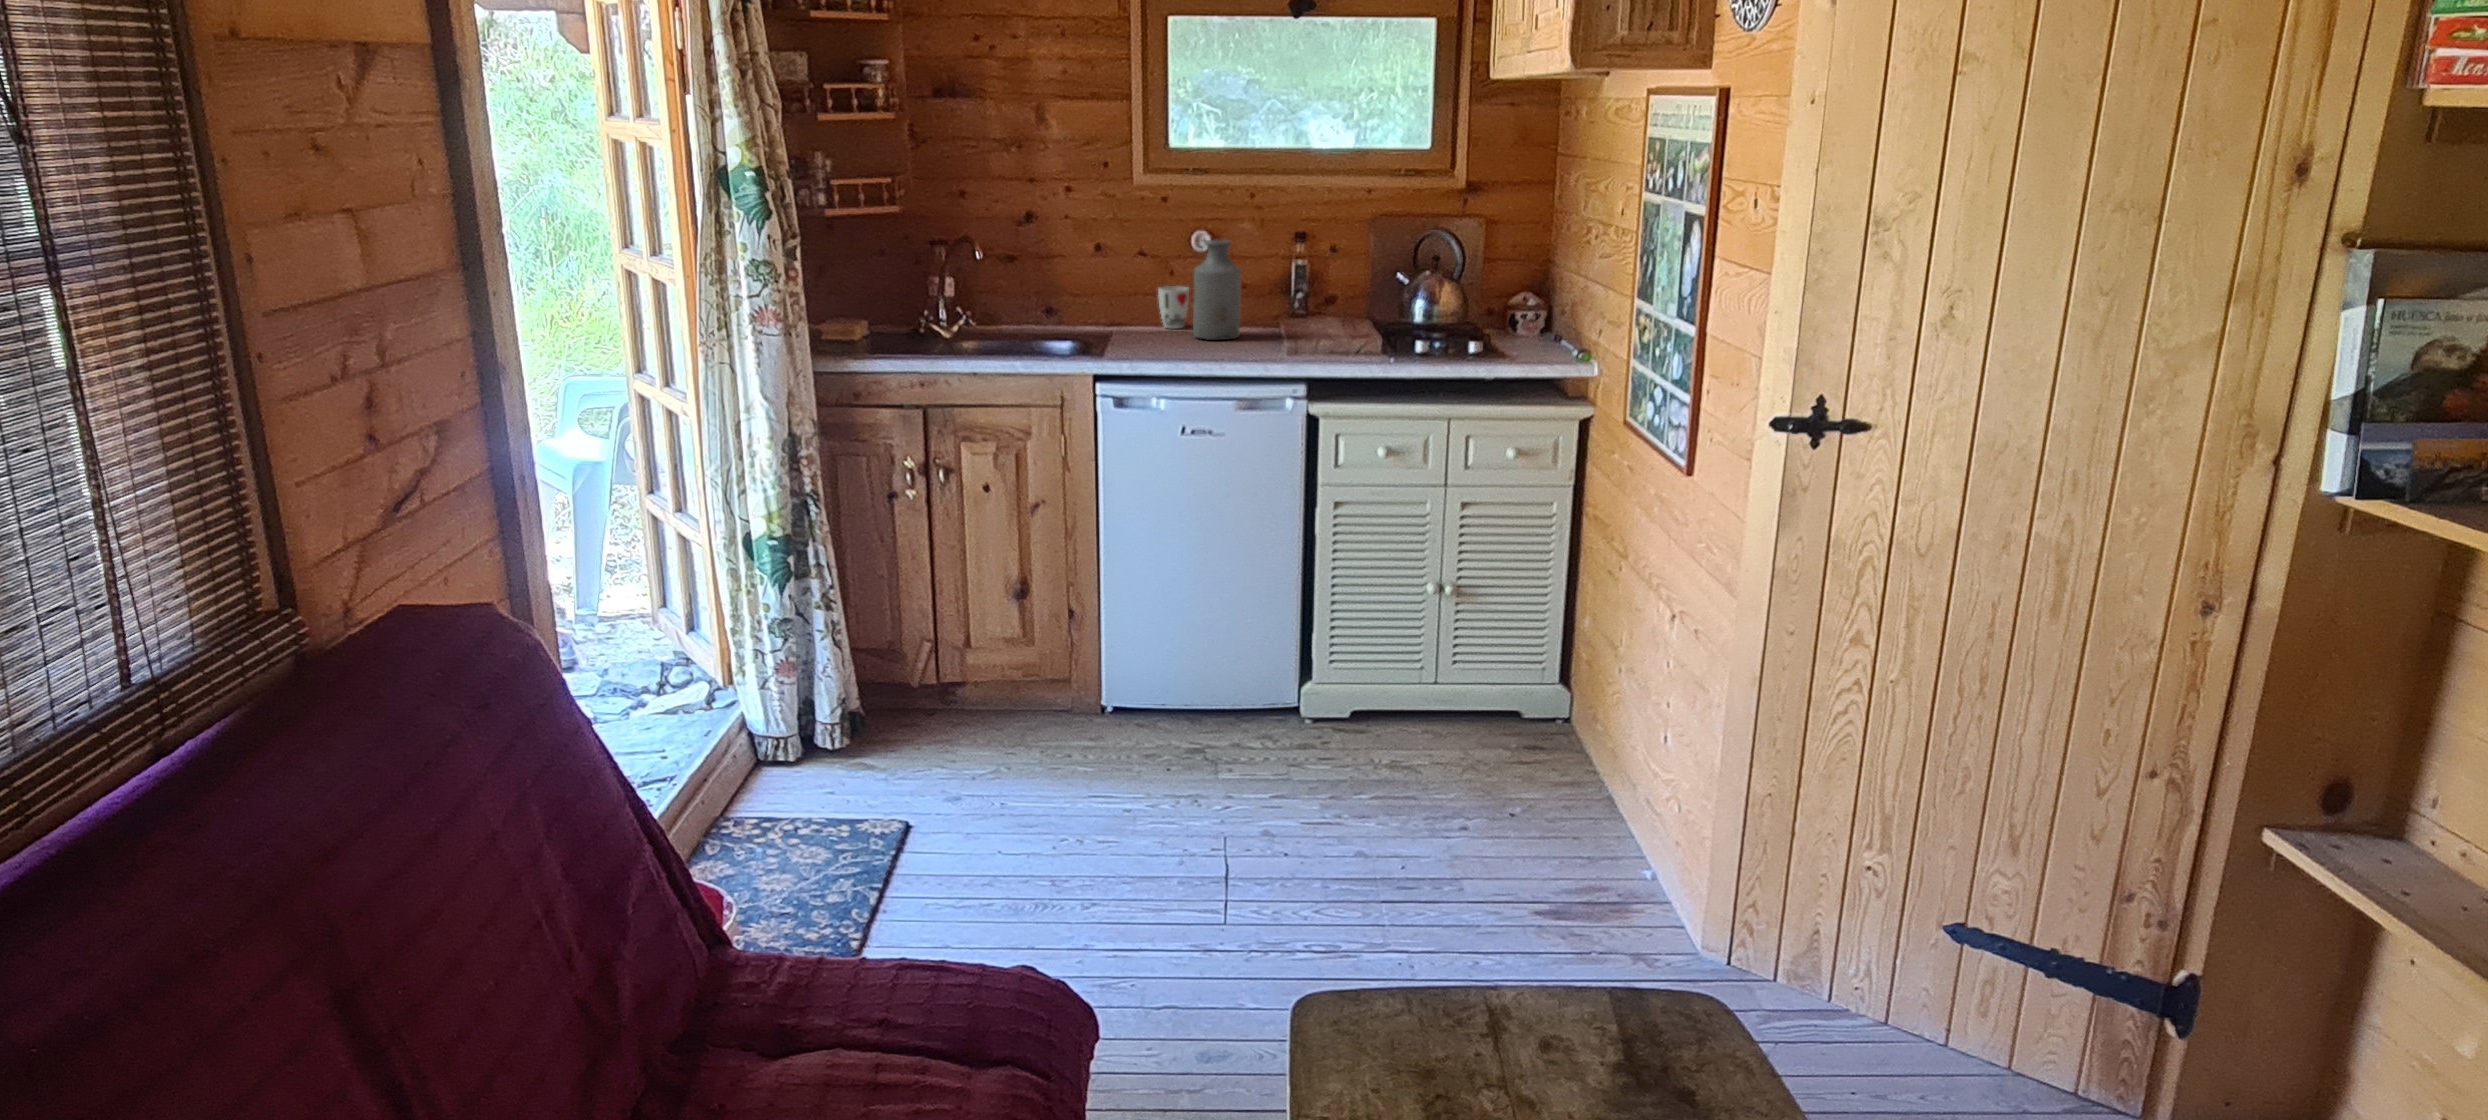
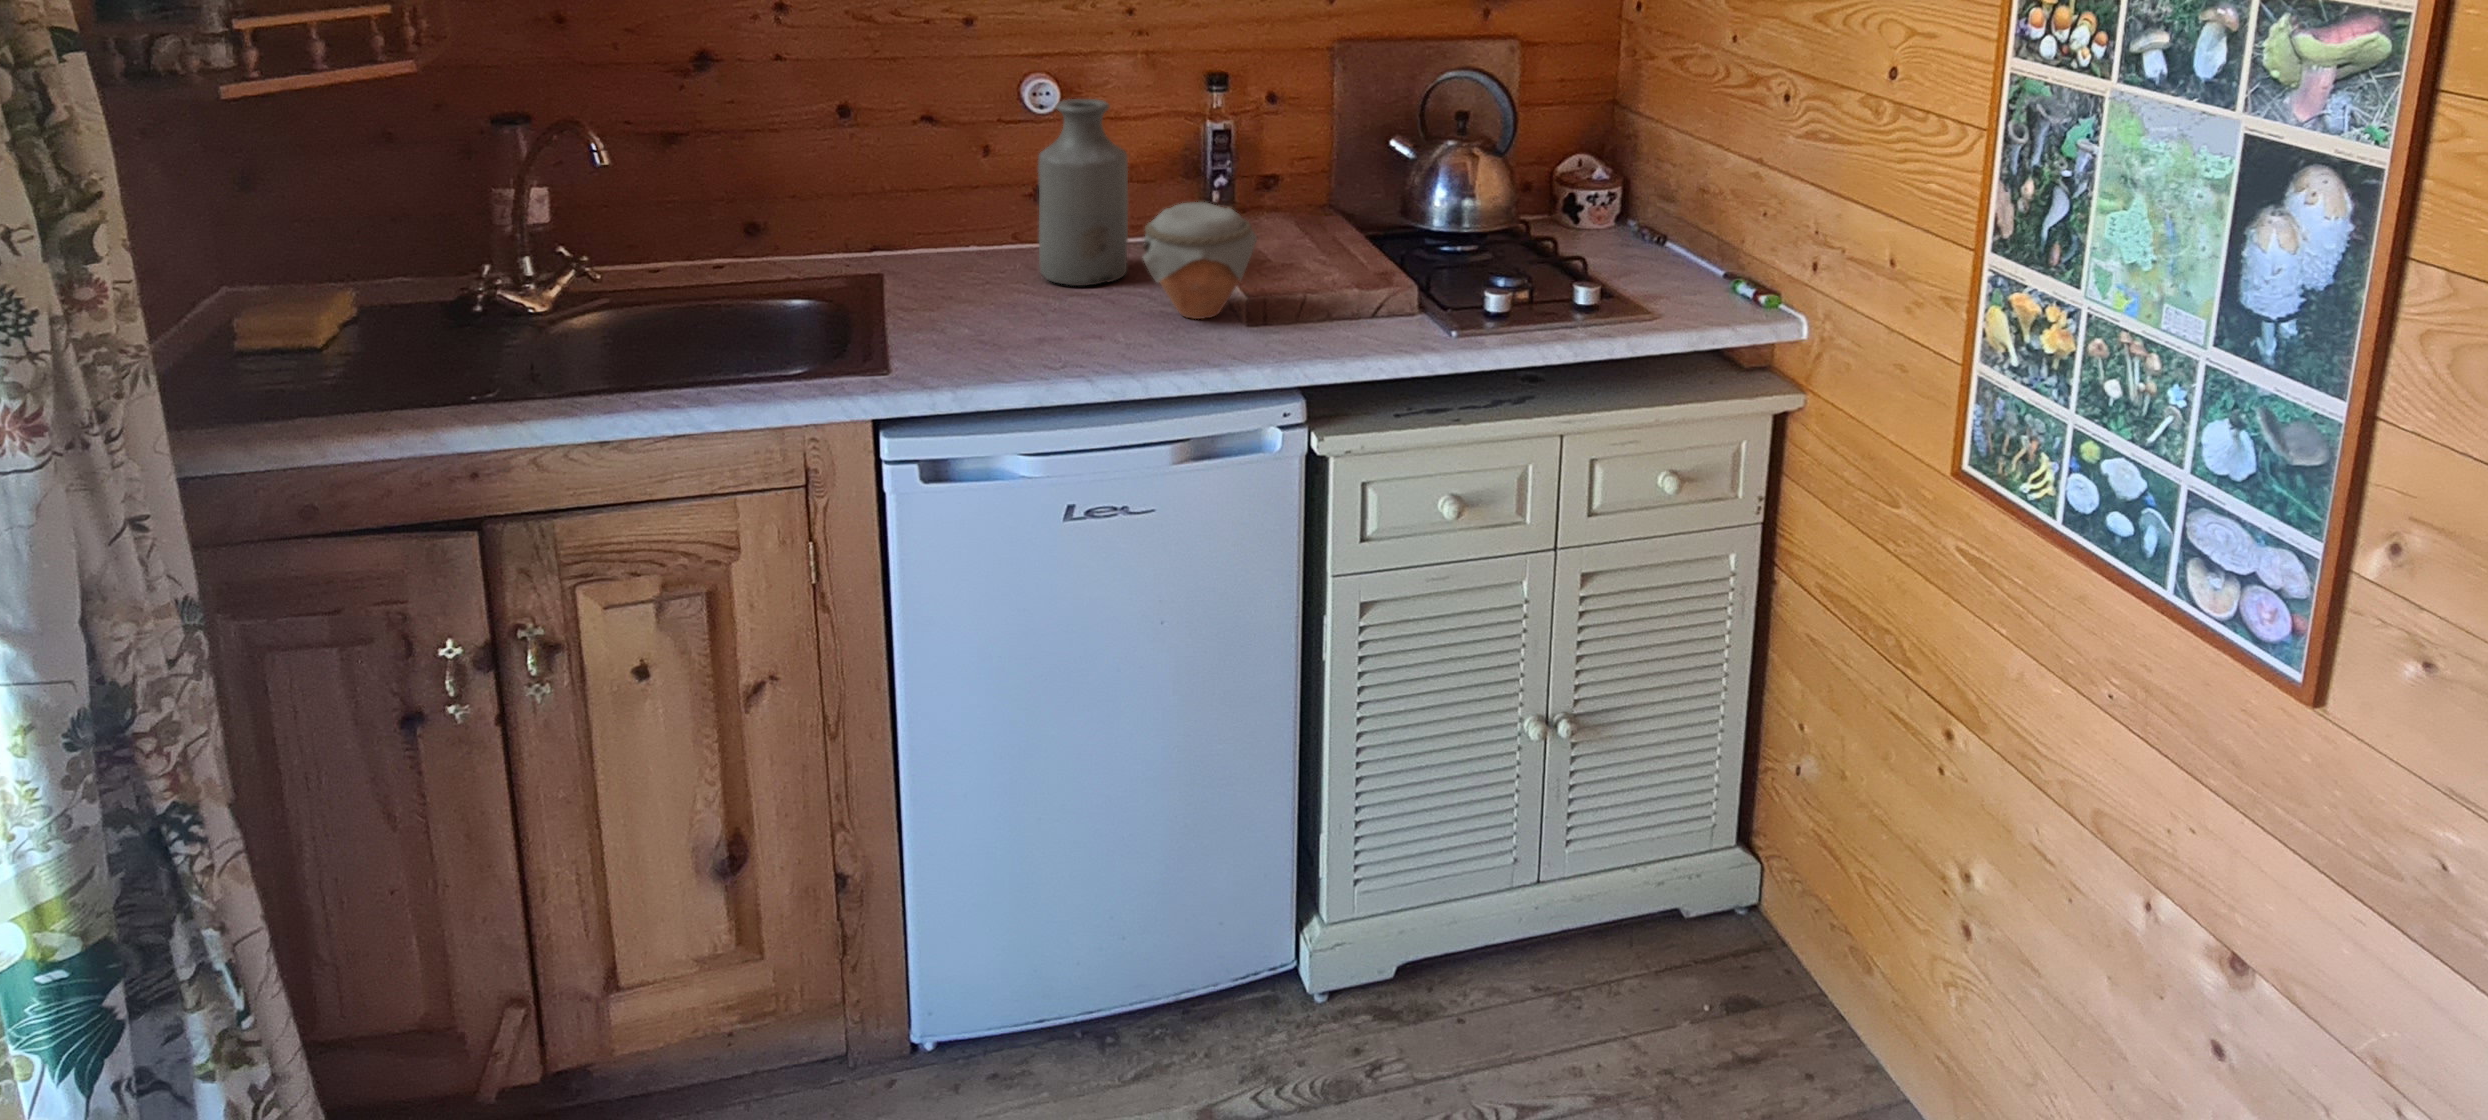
cup: present [1158,286,1189,329] -> none [960,173,1019,252]
jar: none [1236,291,1299,352] -> present [1143,202,1257,319]

